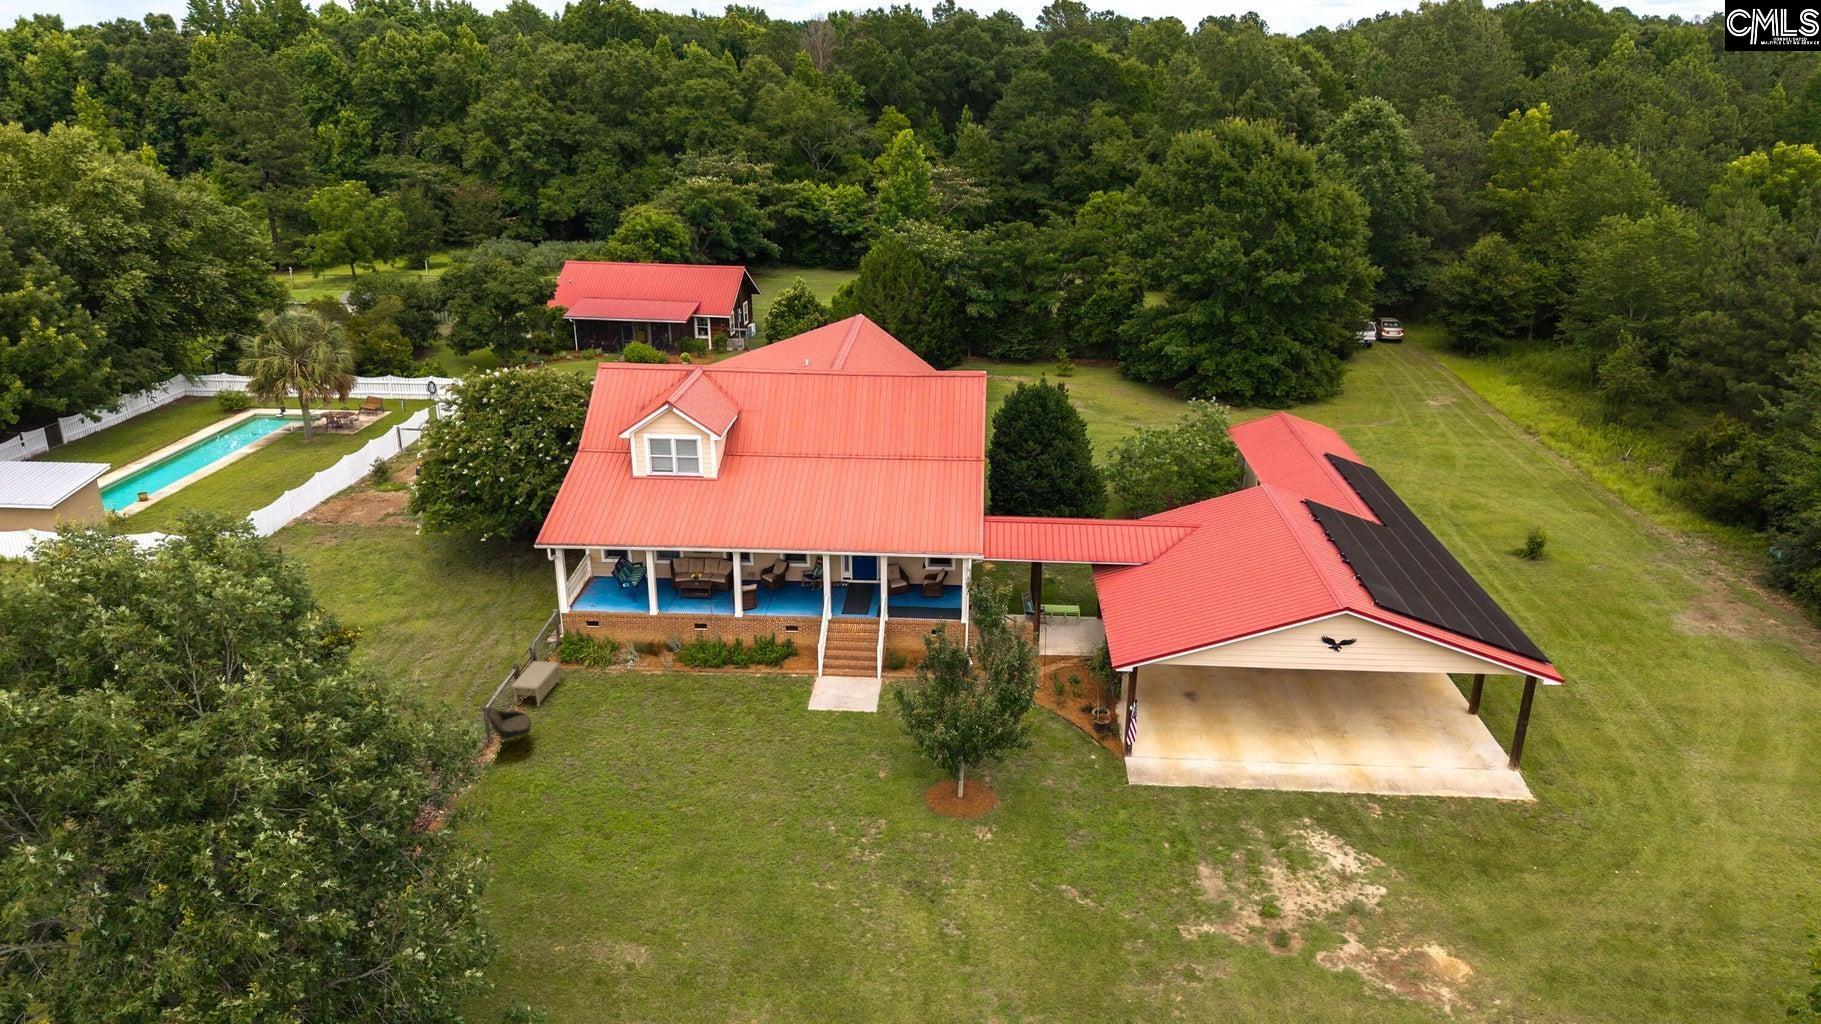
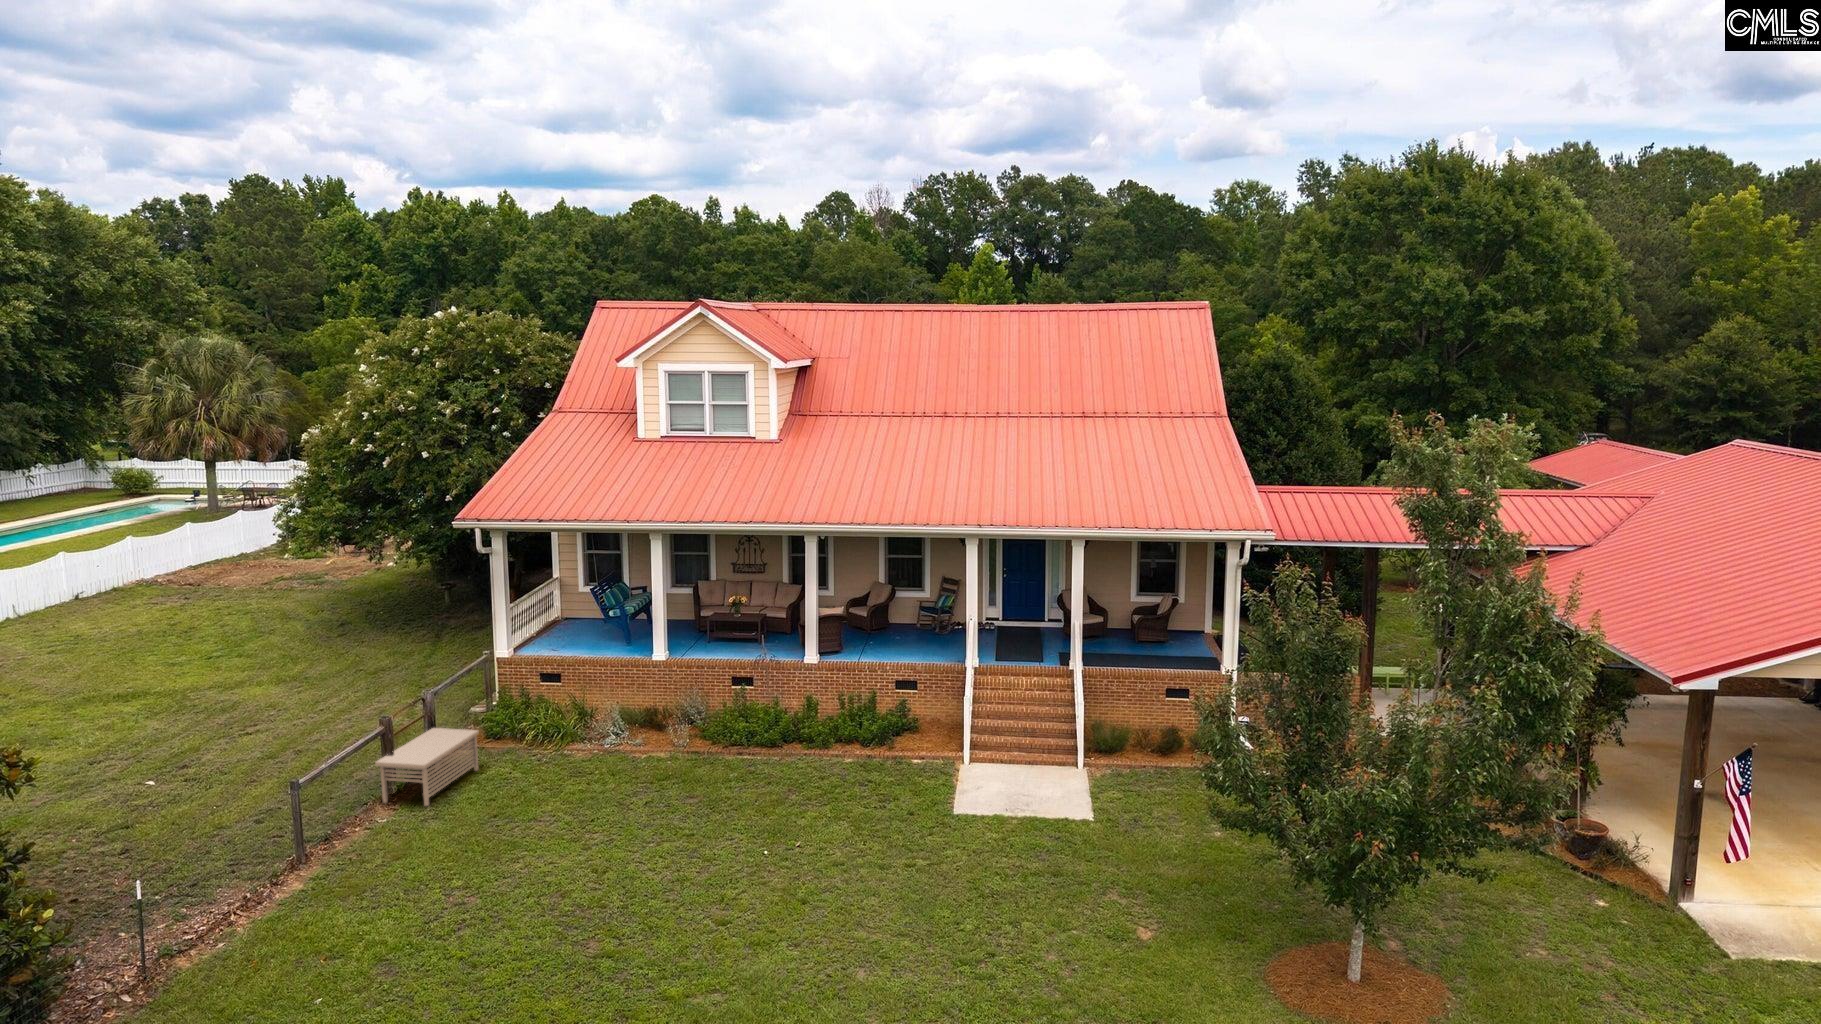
lounge chair: present [486,707,531,753] -> none [297,783,395,890]

